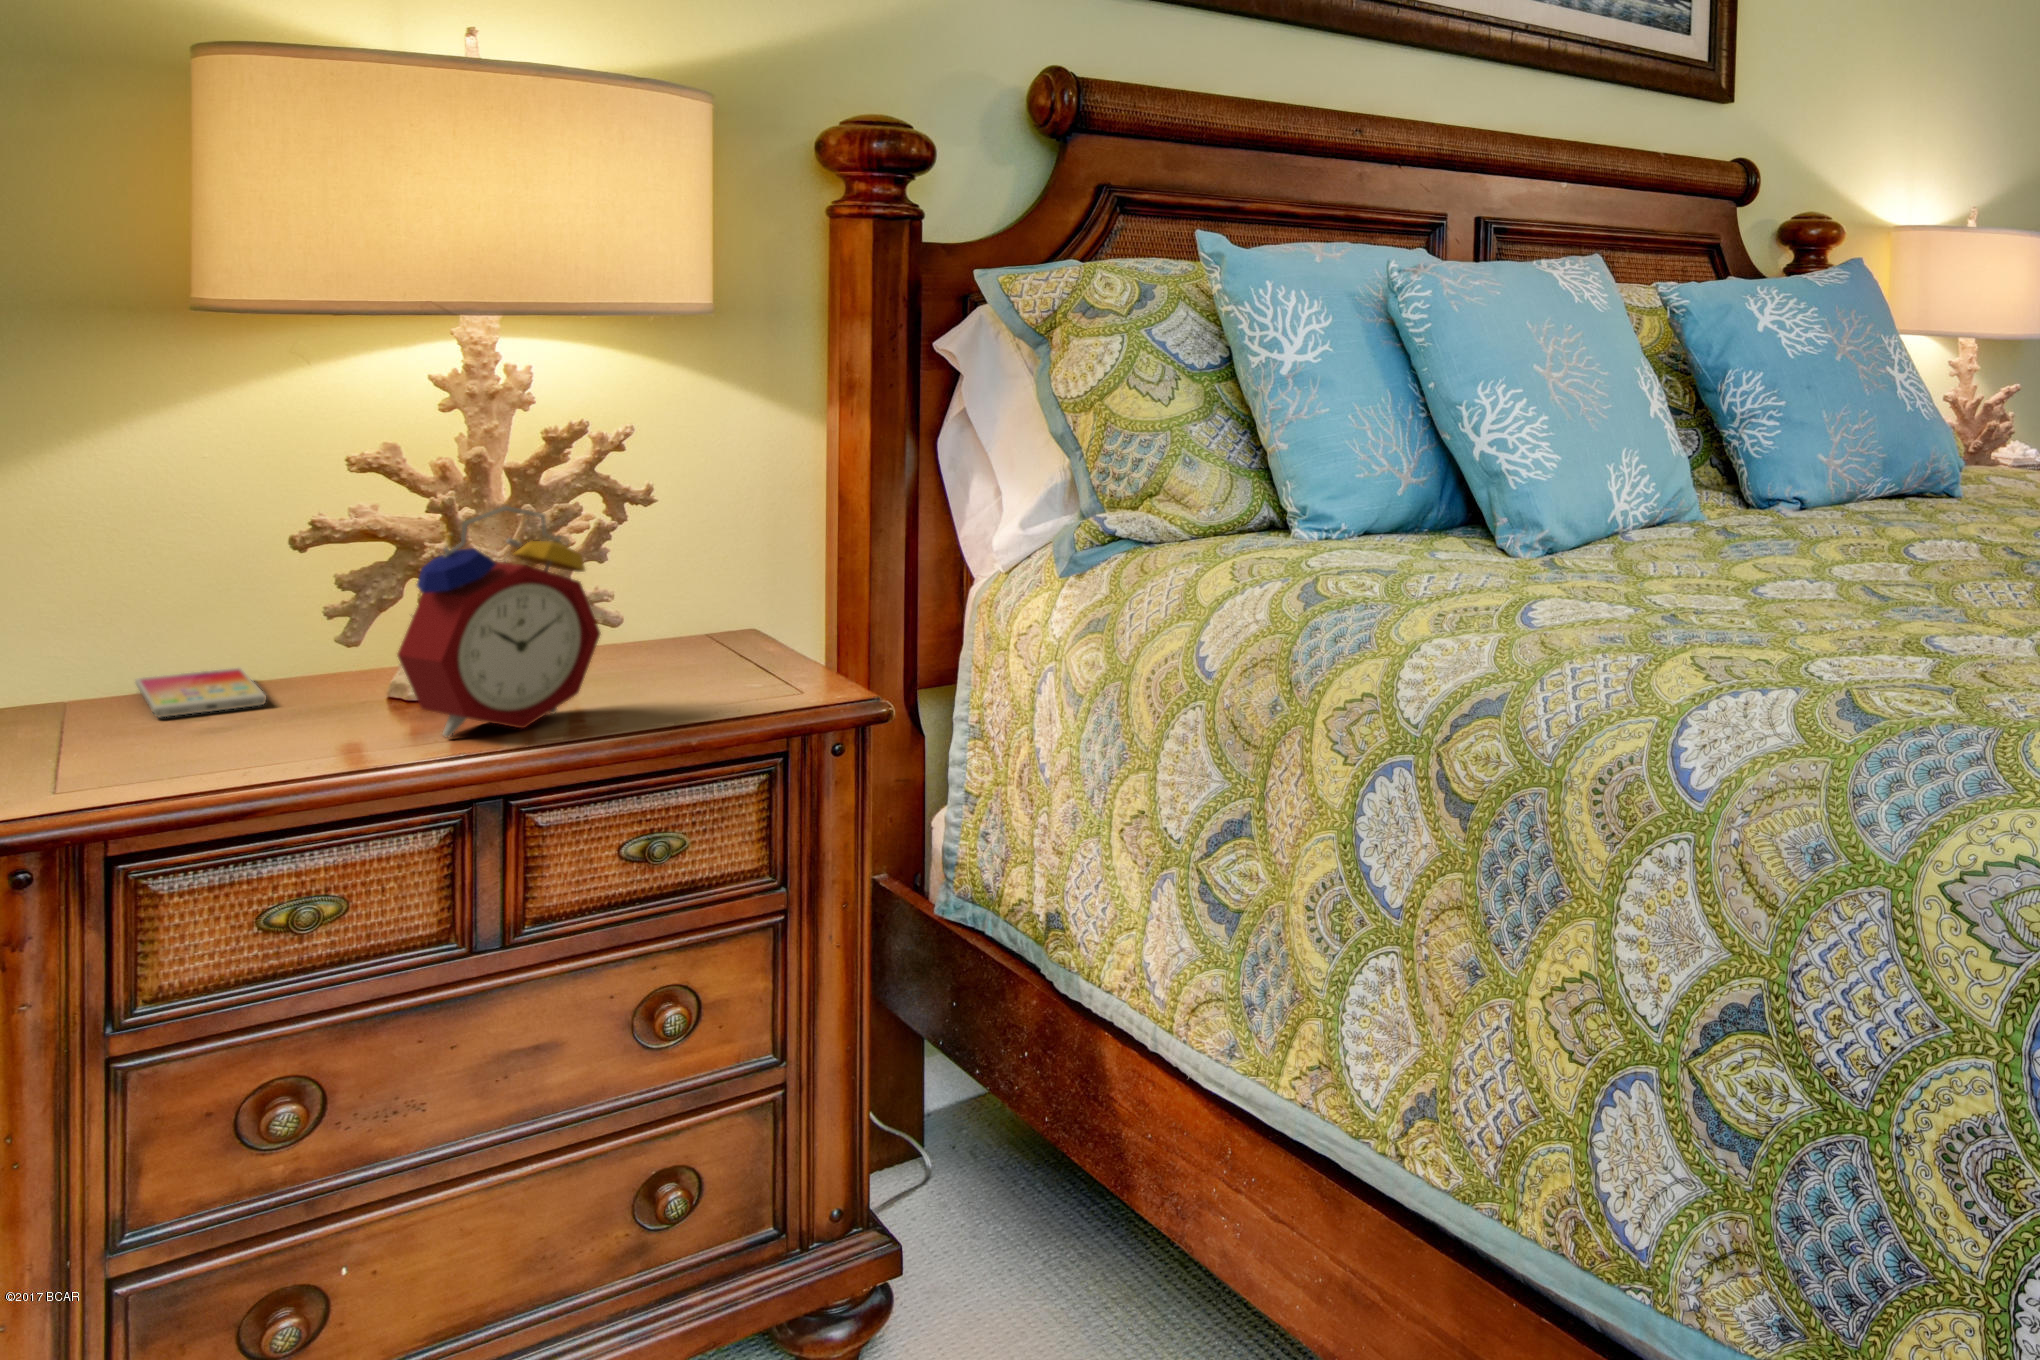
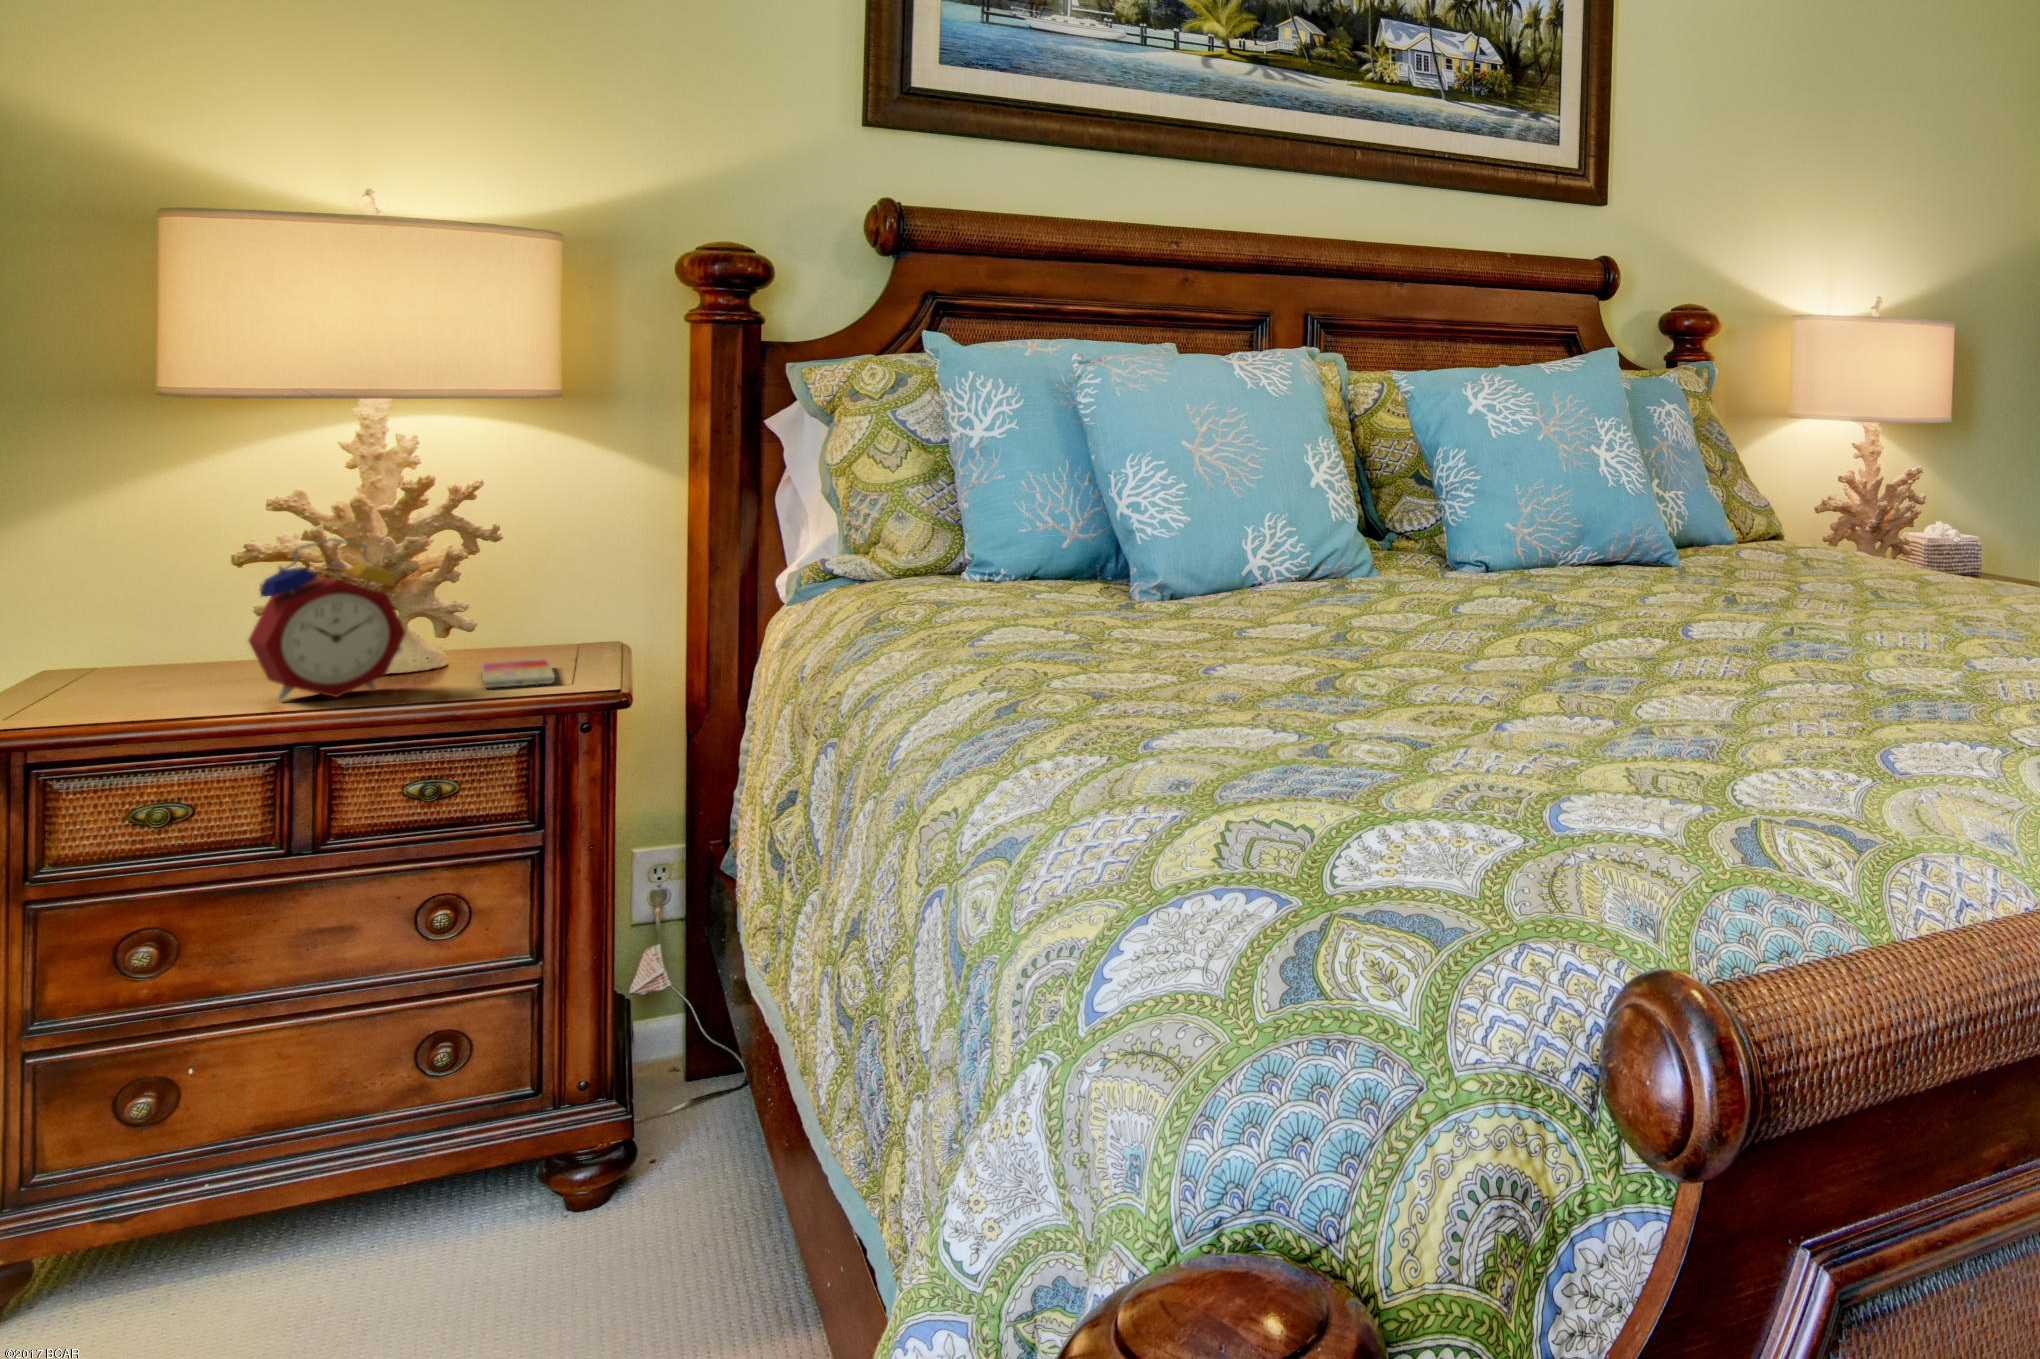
smartphone: present [135,668,266,718] -> present [481,659,555,688]

